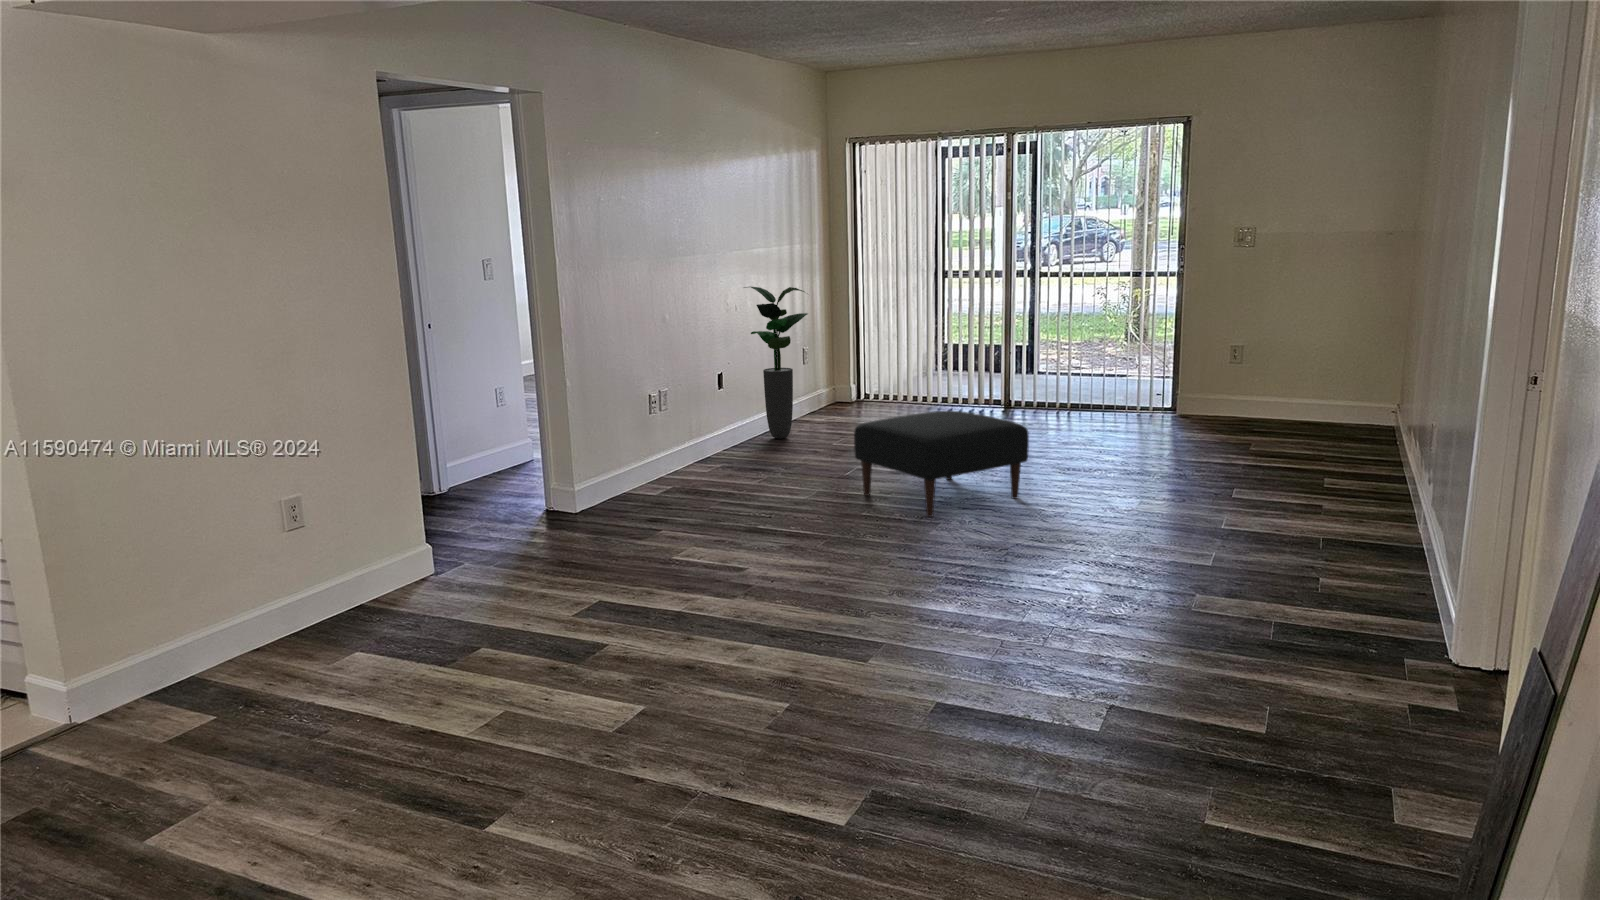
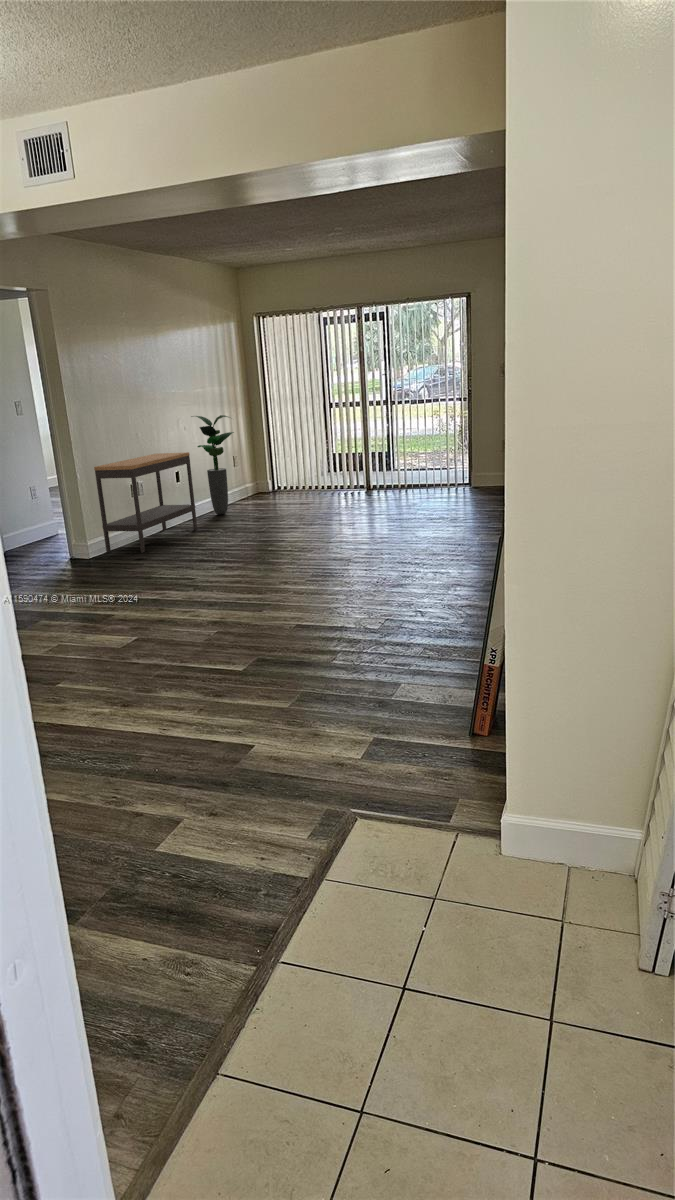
console table: none [593,344,744,506] -> present [94,452,197,553]
ottoman: present [854,411,1029,517] -> none [262,486,368,548]

